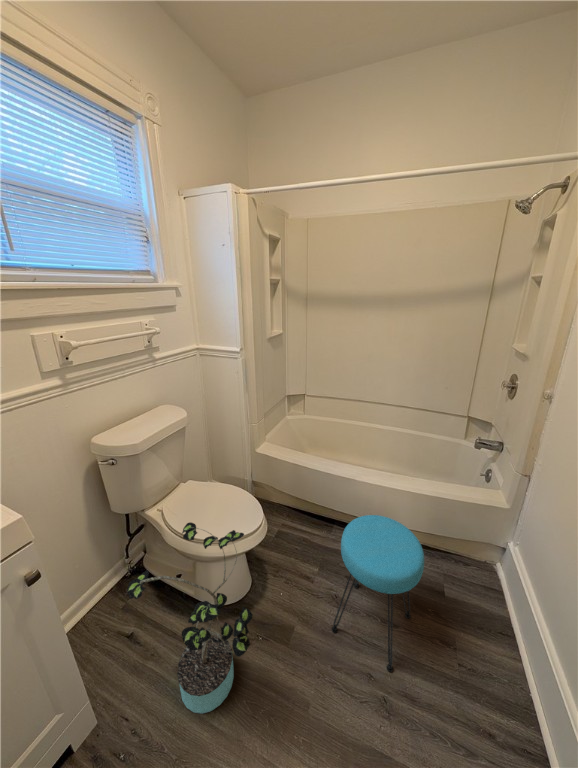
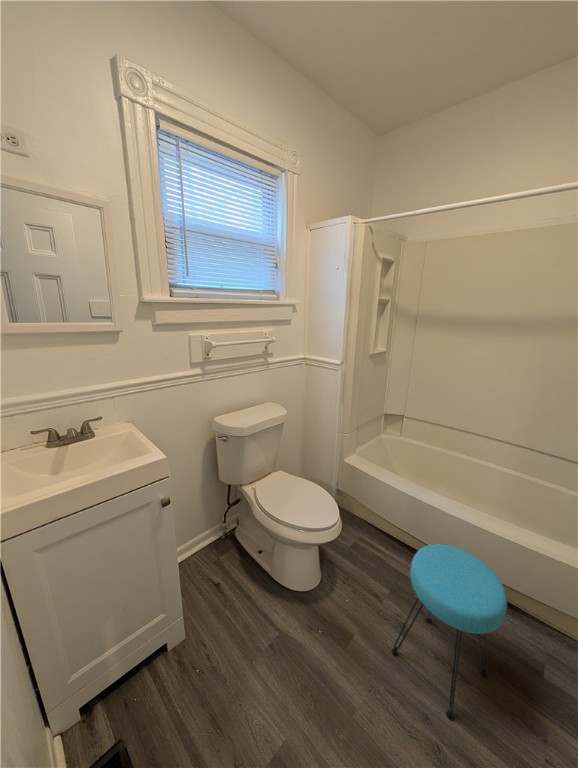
potted plant: present [127,522,252,714] -> none [221,499,317,670]

